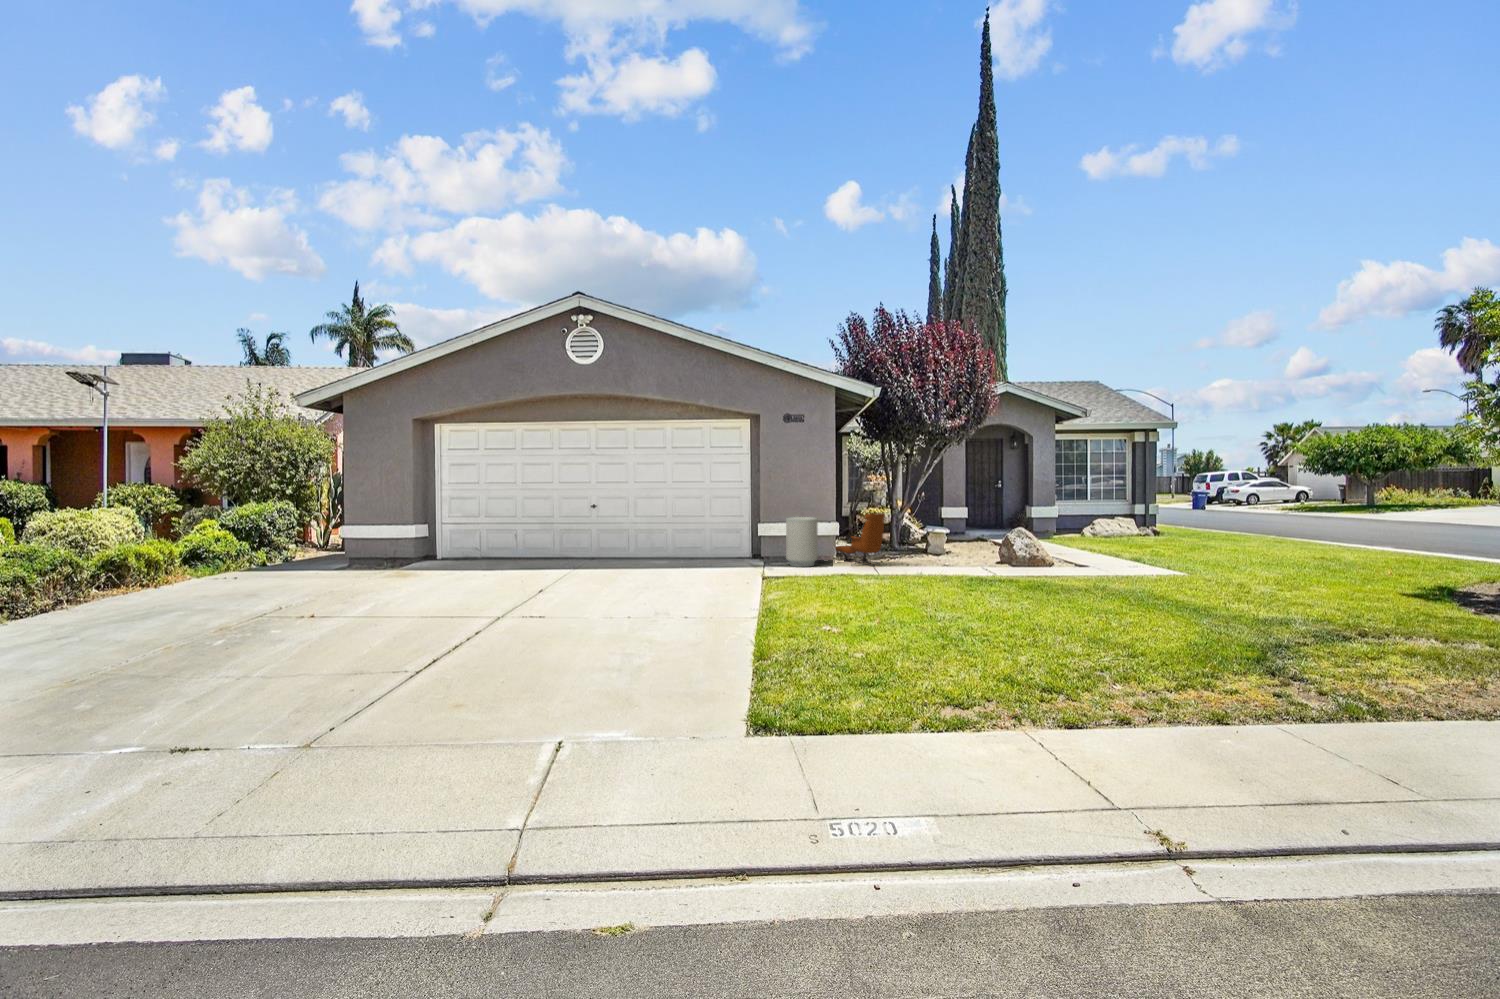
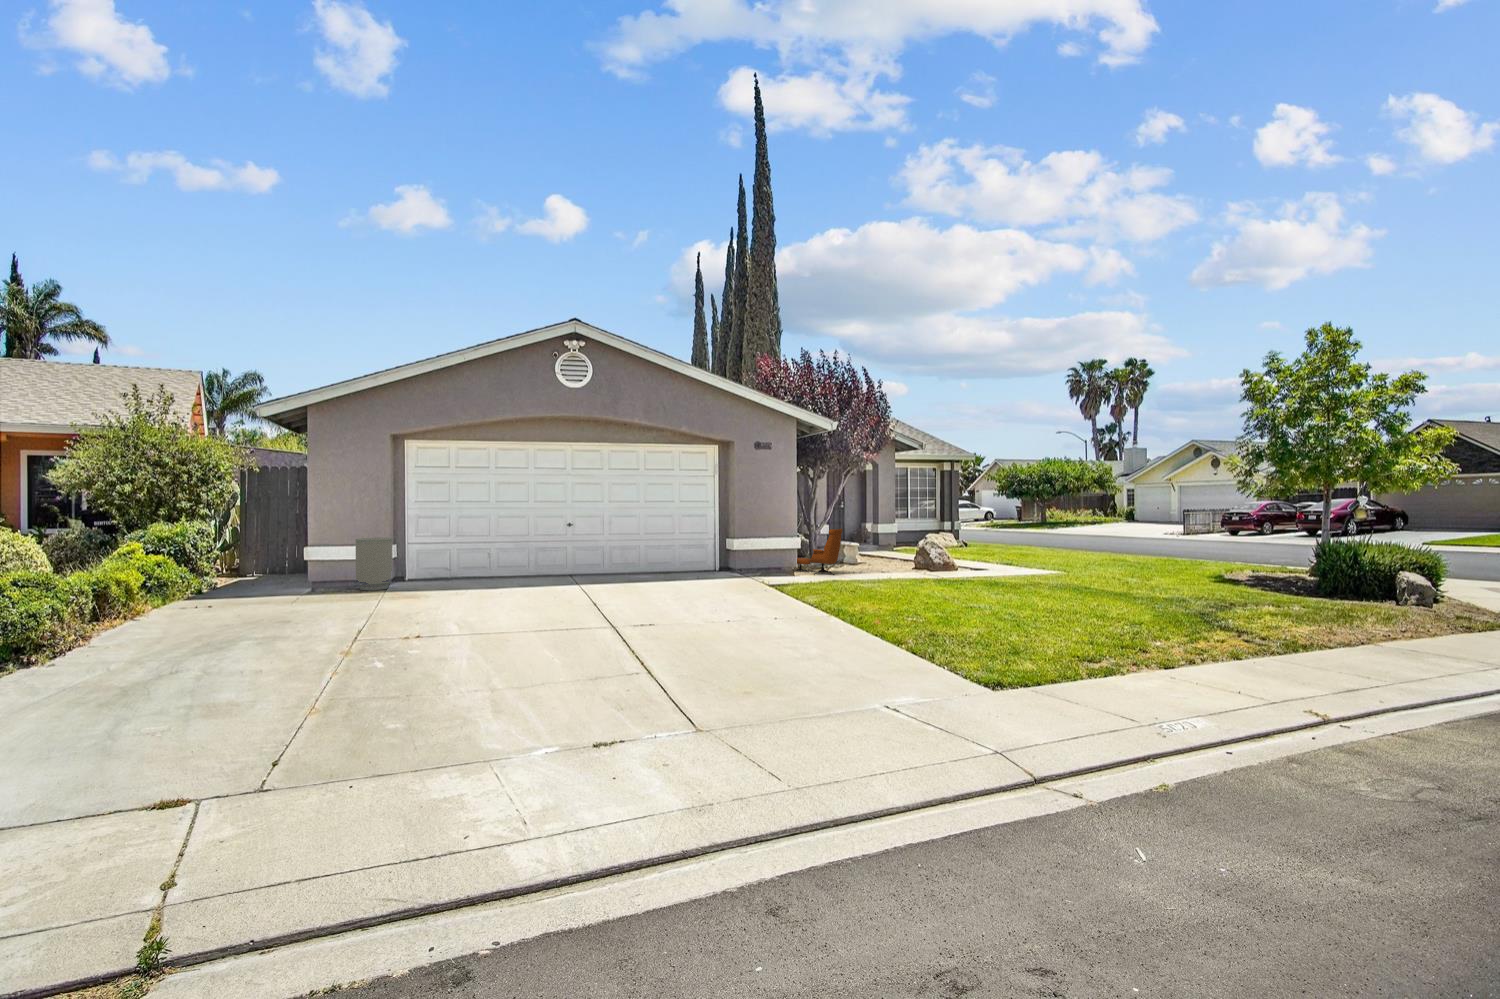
trash can: present [786,517,818,567] -> present [355,538,393,590]

